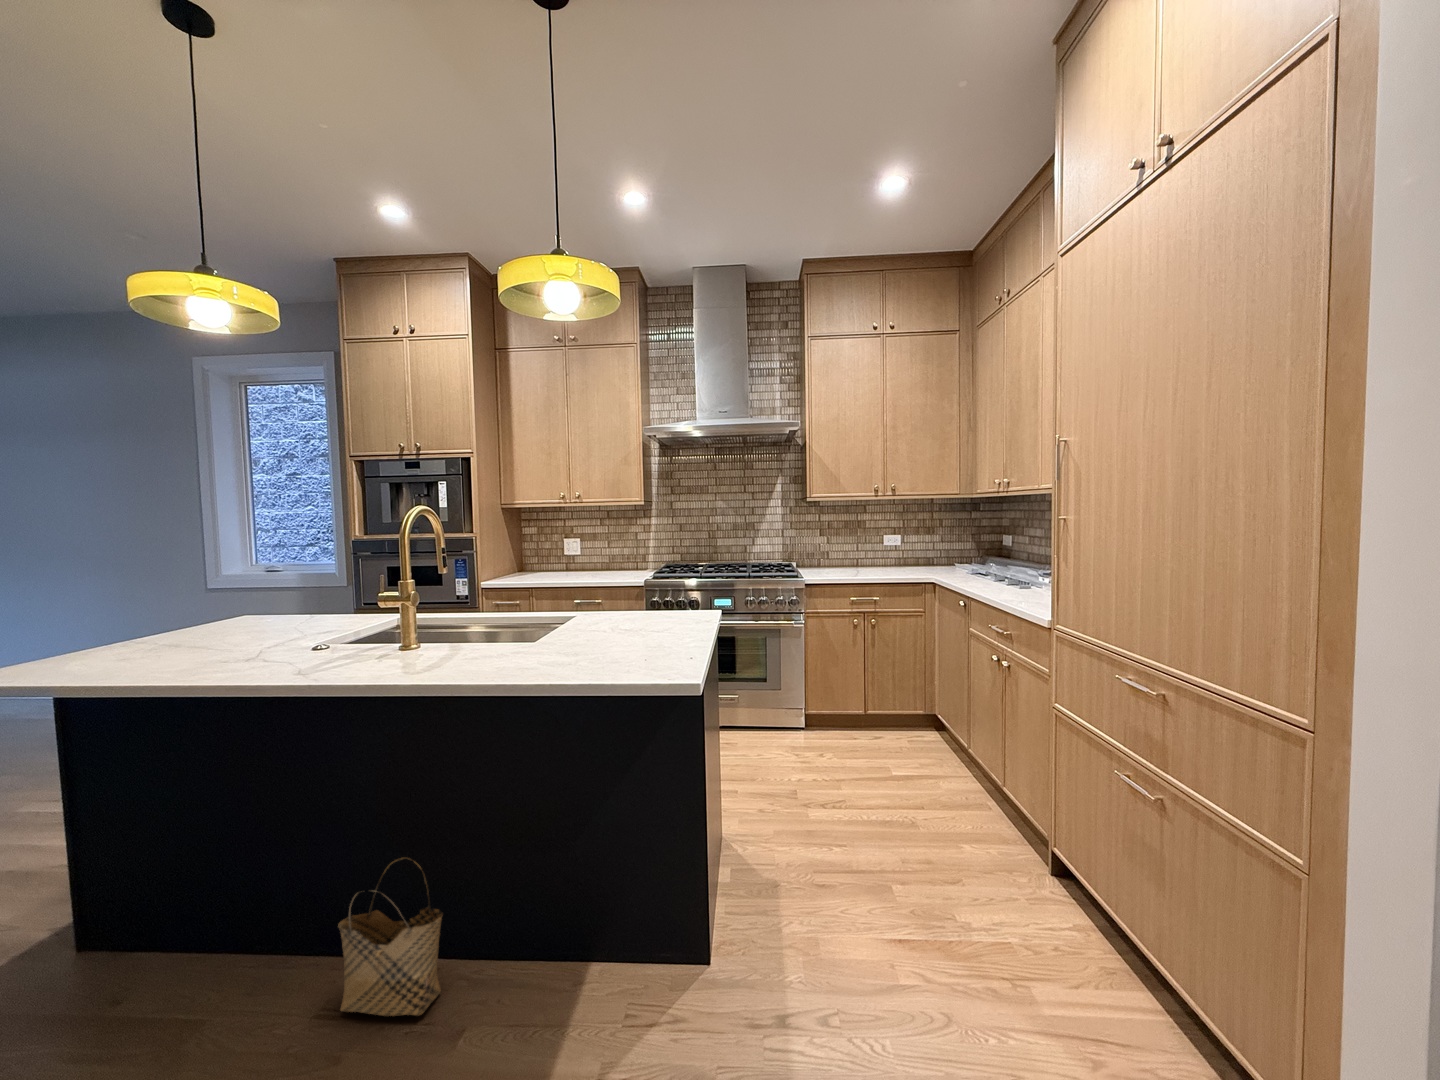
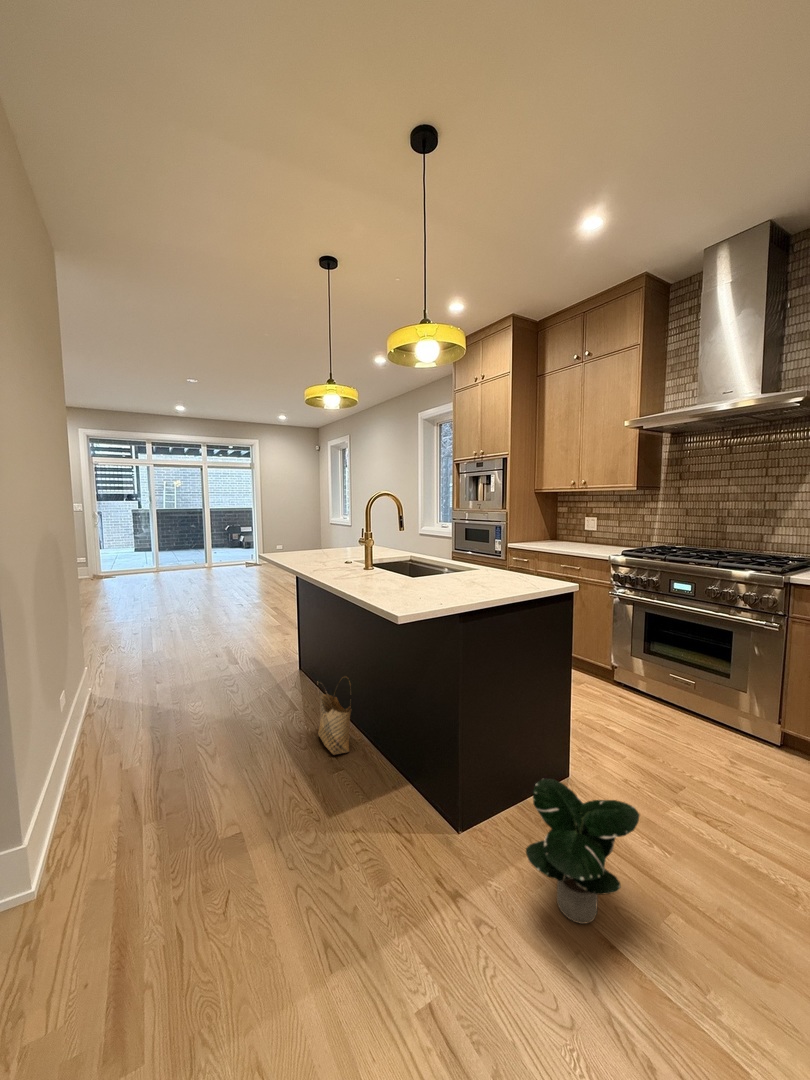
potted plant: none [798,803,911,950] -> present [526,779,639,924]

